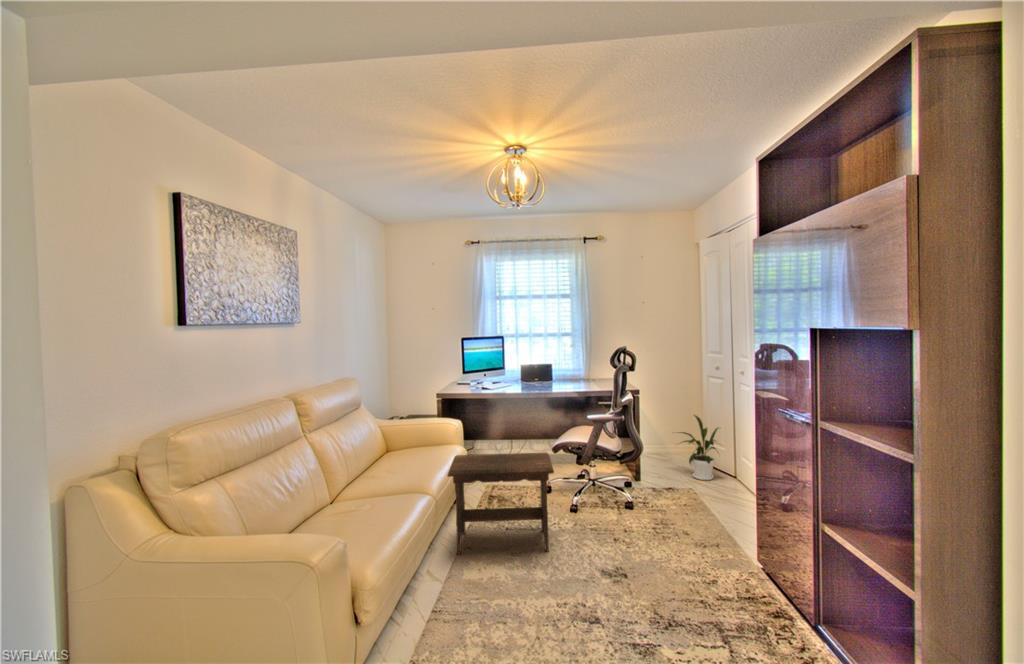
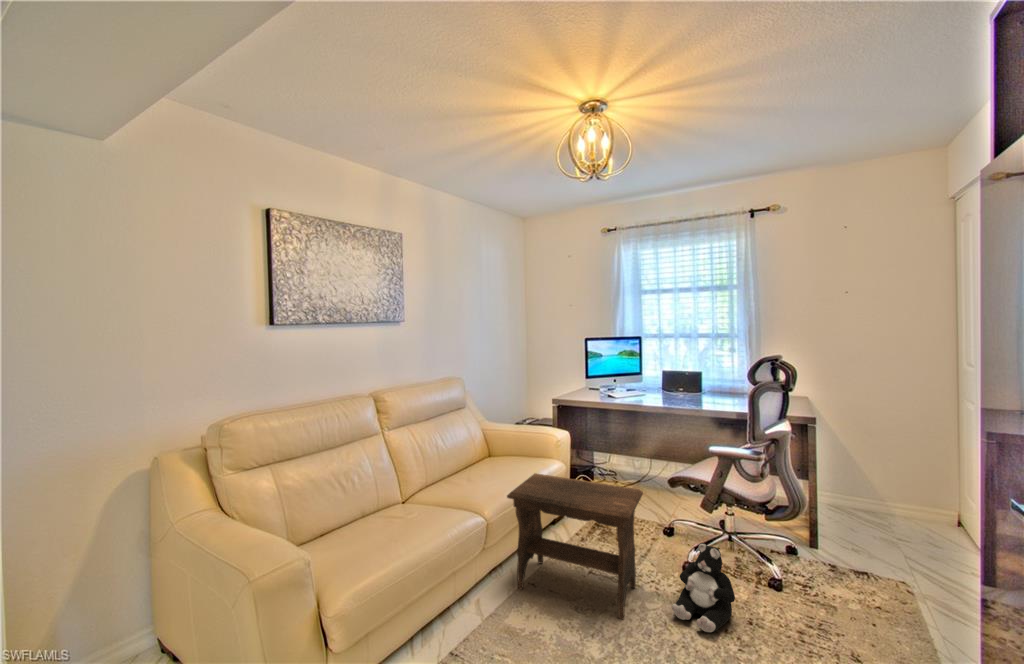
house plant: present [680,415,718,480] -> none [874,466,982,575]
plush toy: none [578,483,618,543] -> present [672,543,735,632]

